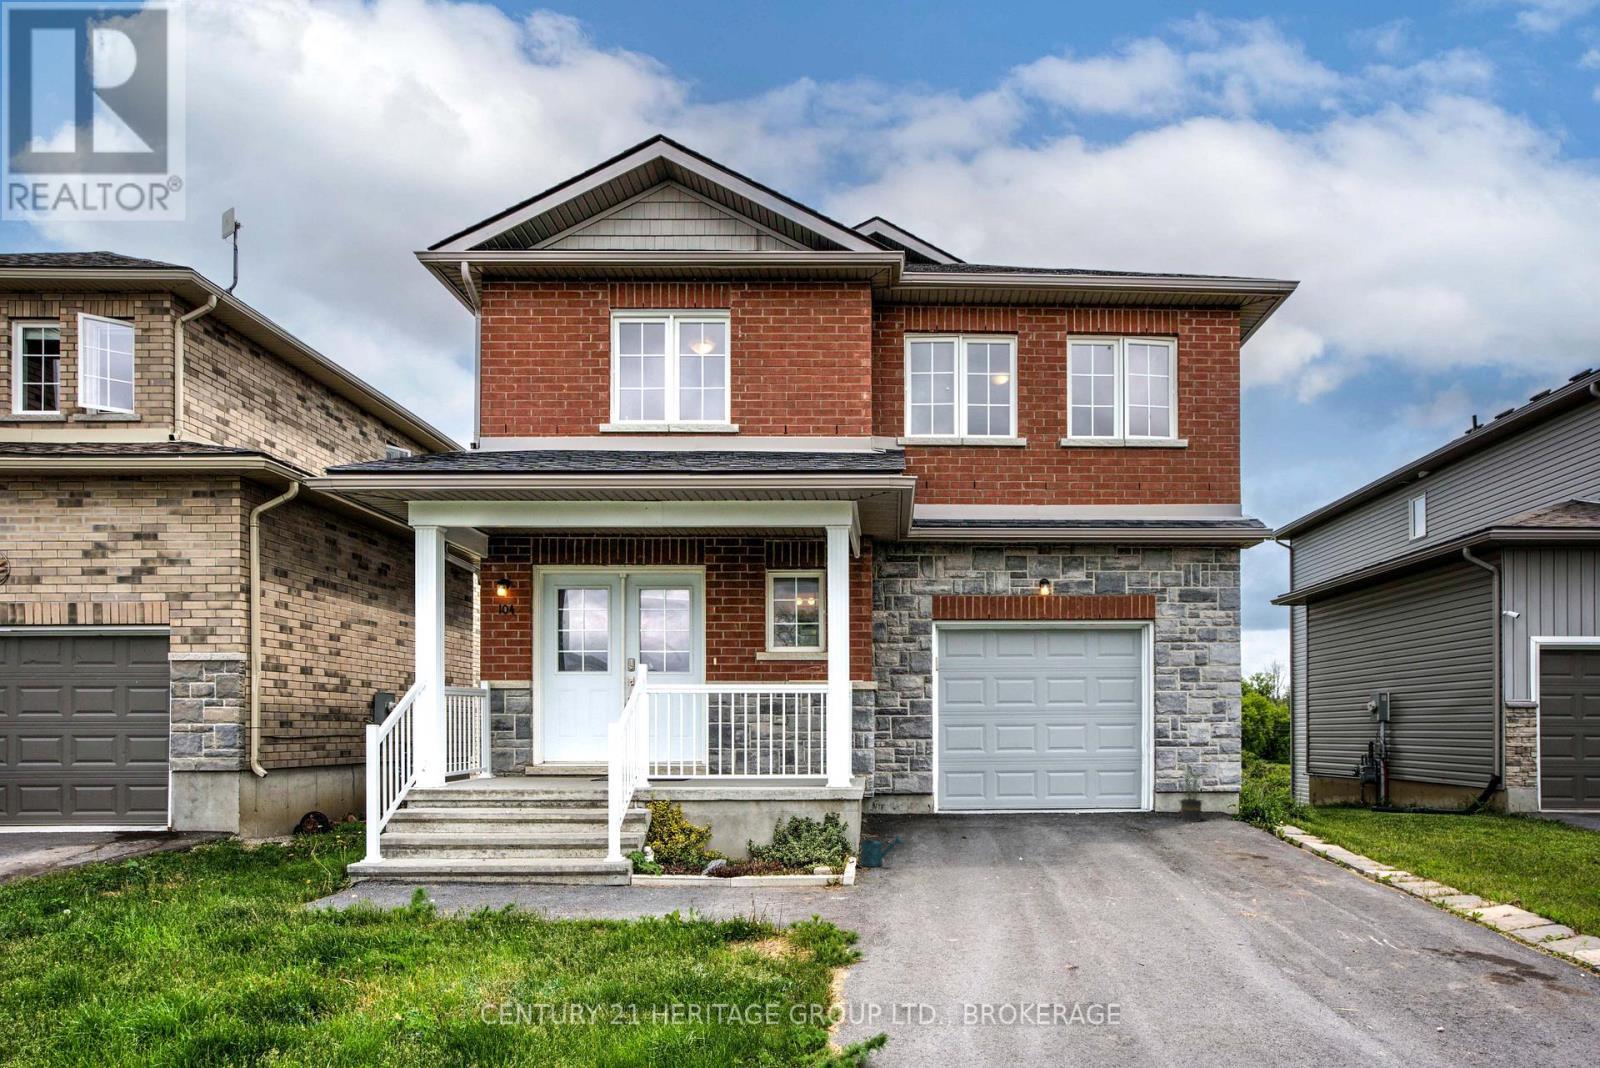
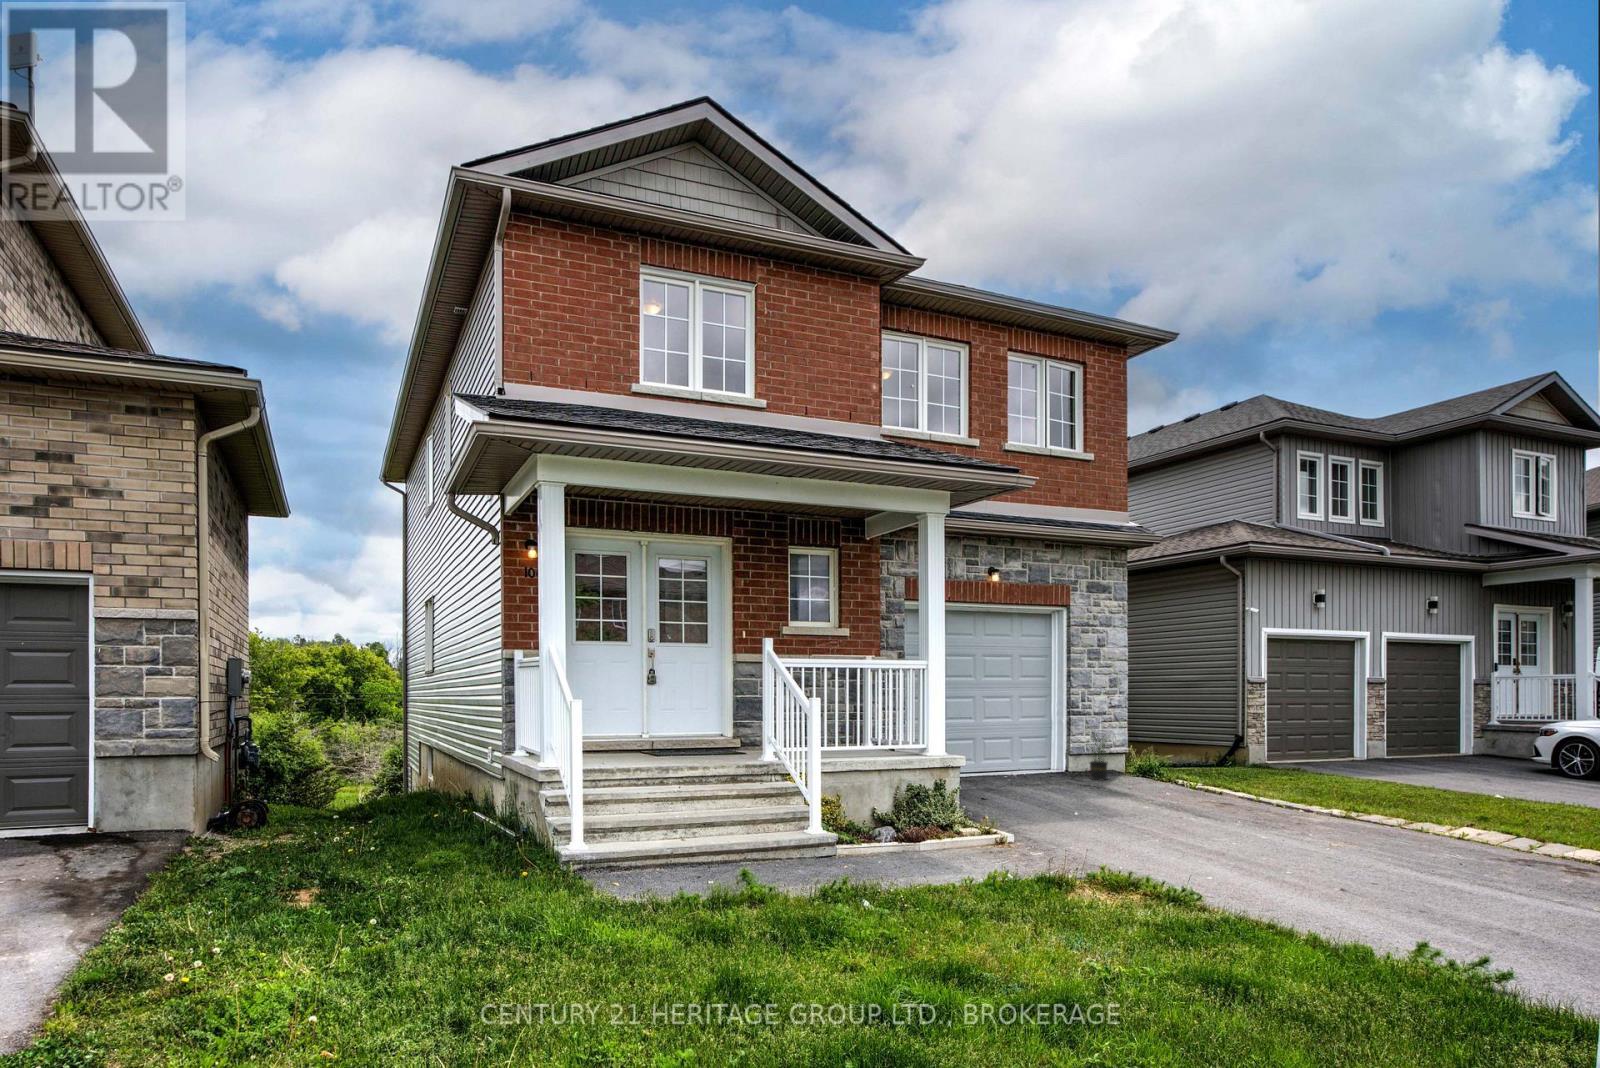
watering can: present [860,836,902,867] -> none [962,797,1004,827]

